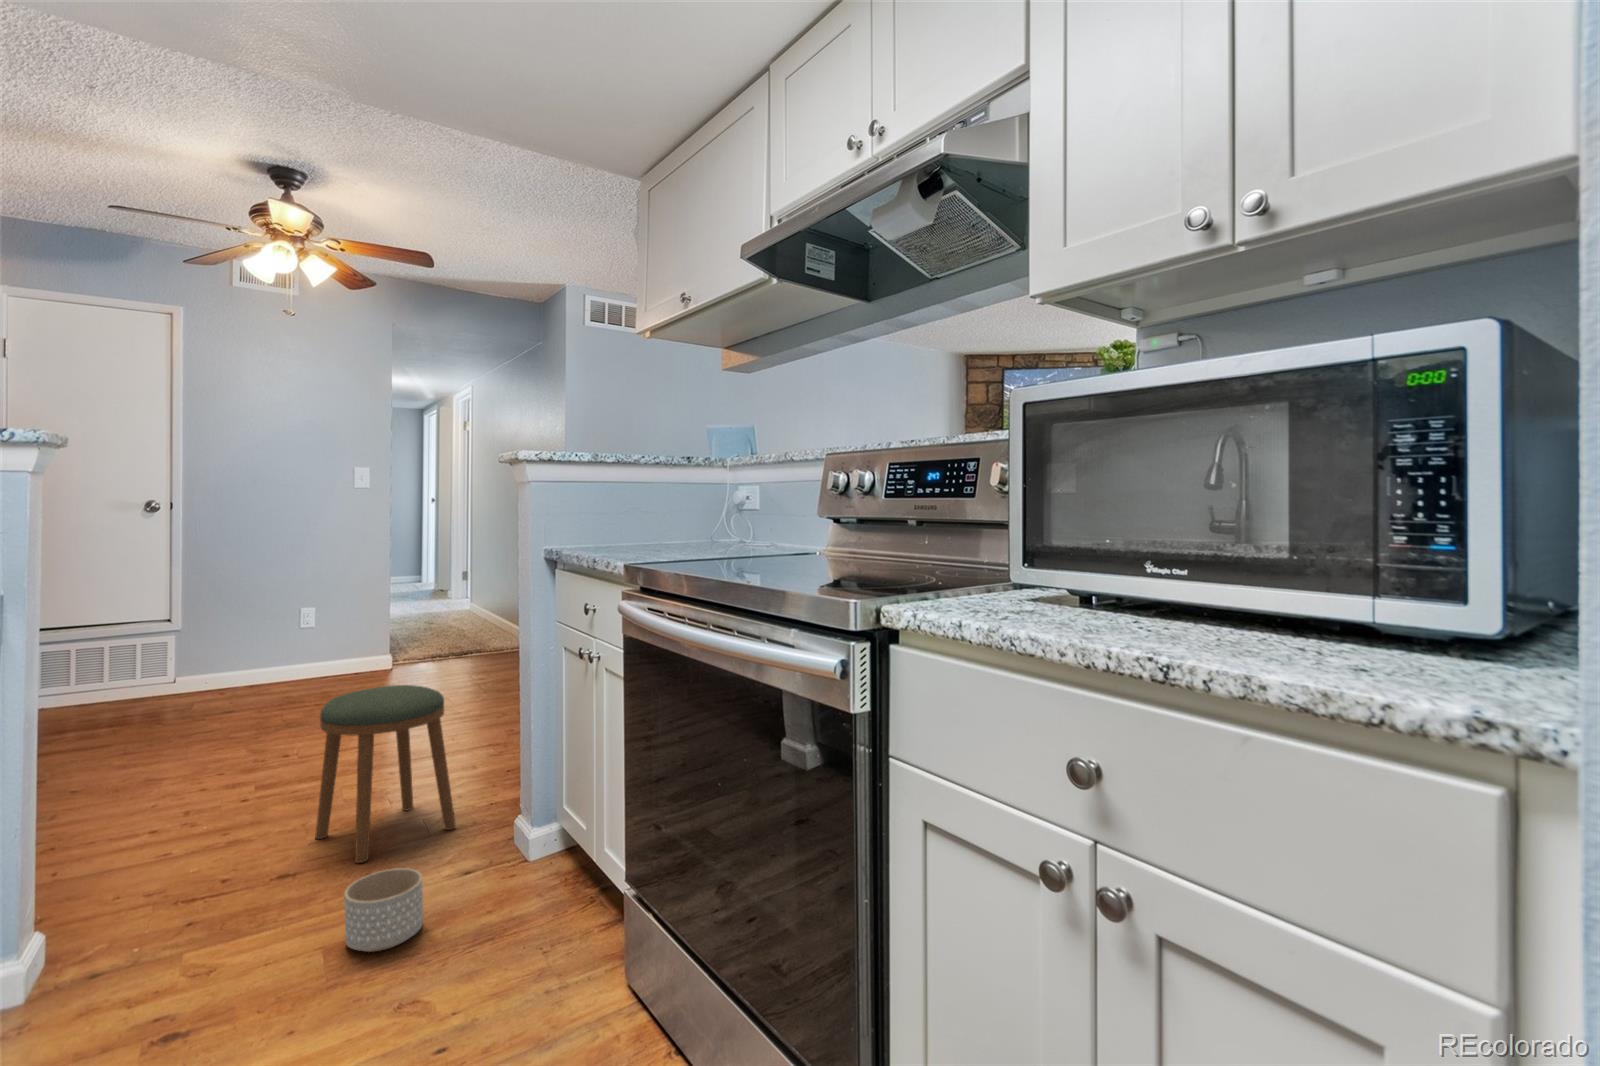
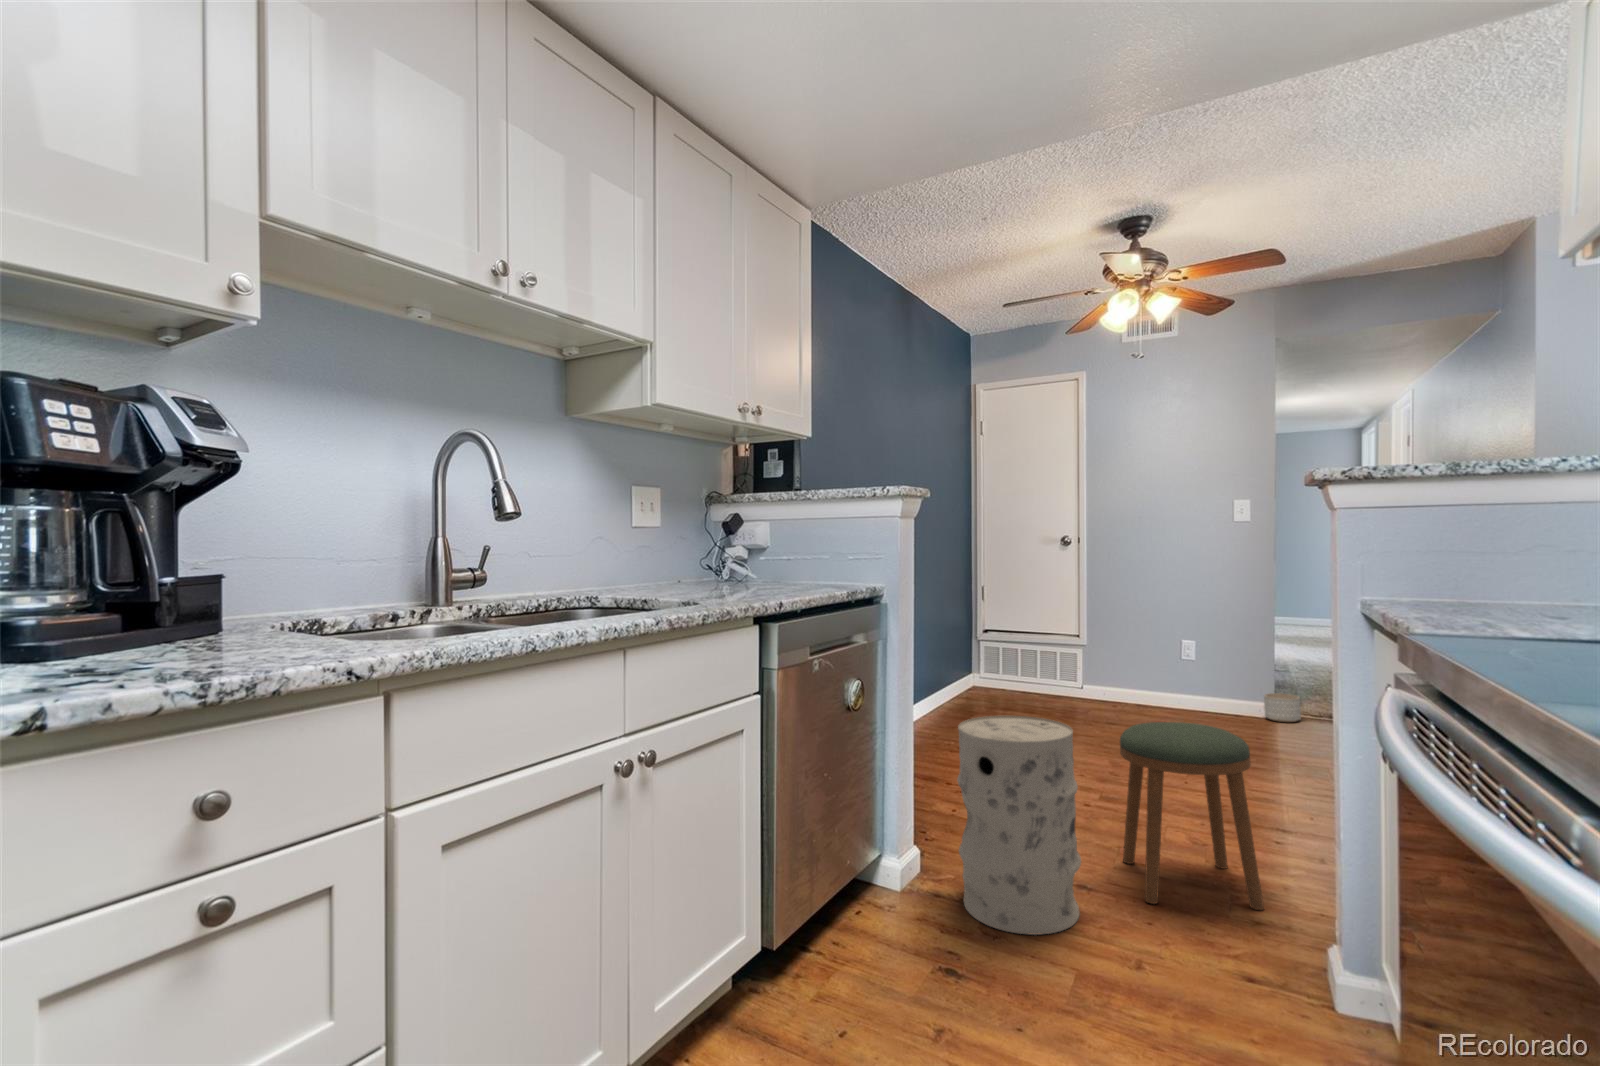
trash can: none [129,711,300,965] -> present [957,716,1081,935]
planter: present [344,868,423,952] -> present [1264,693,1301,722]

